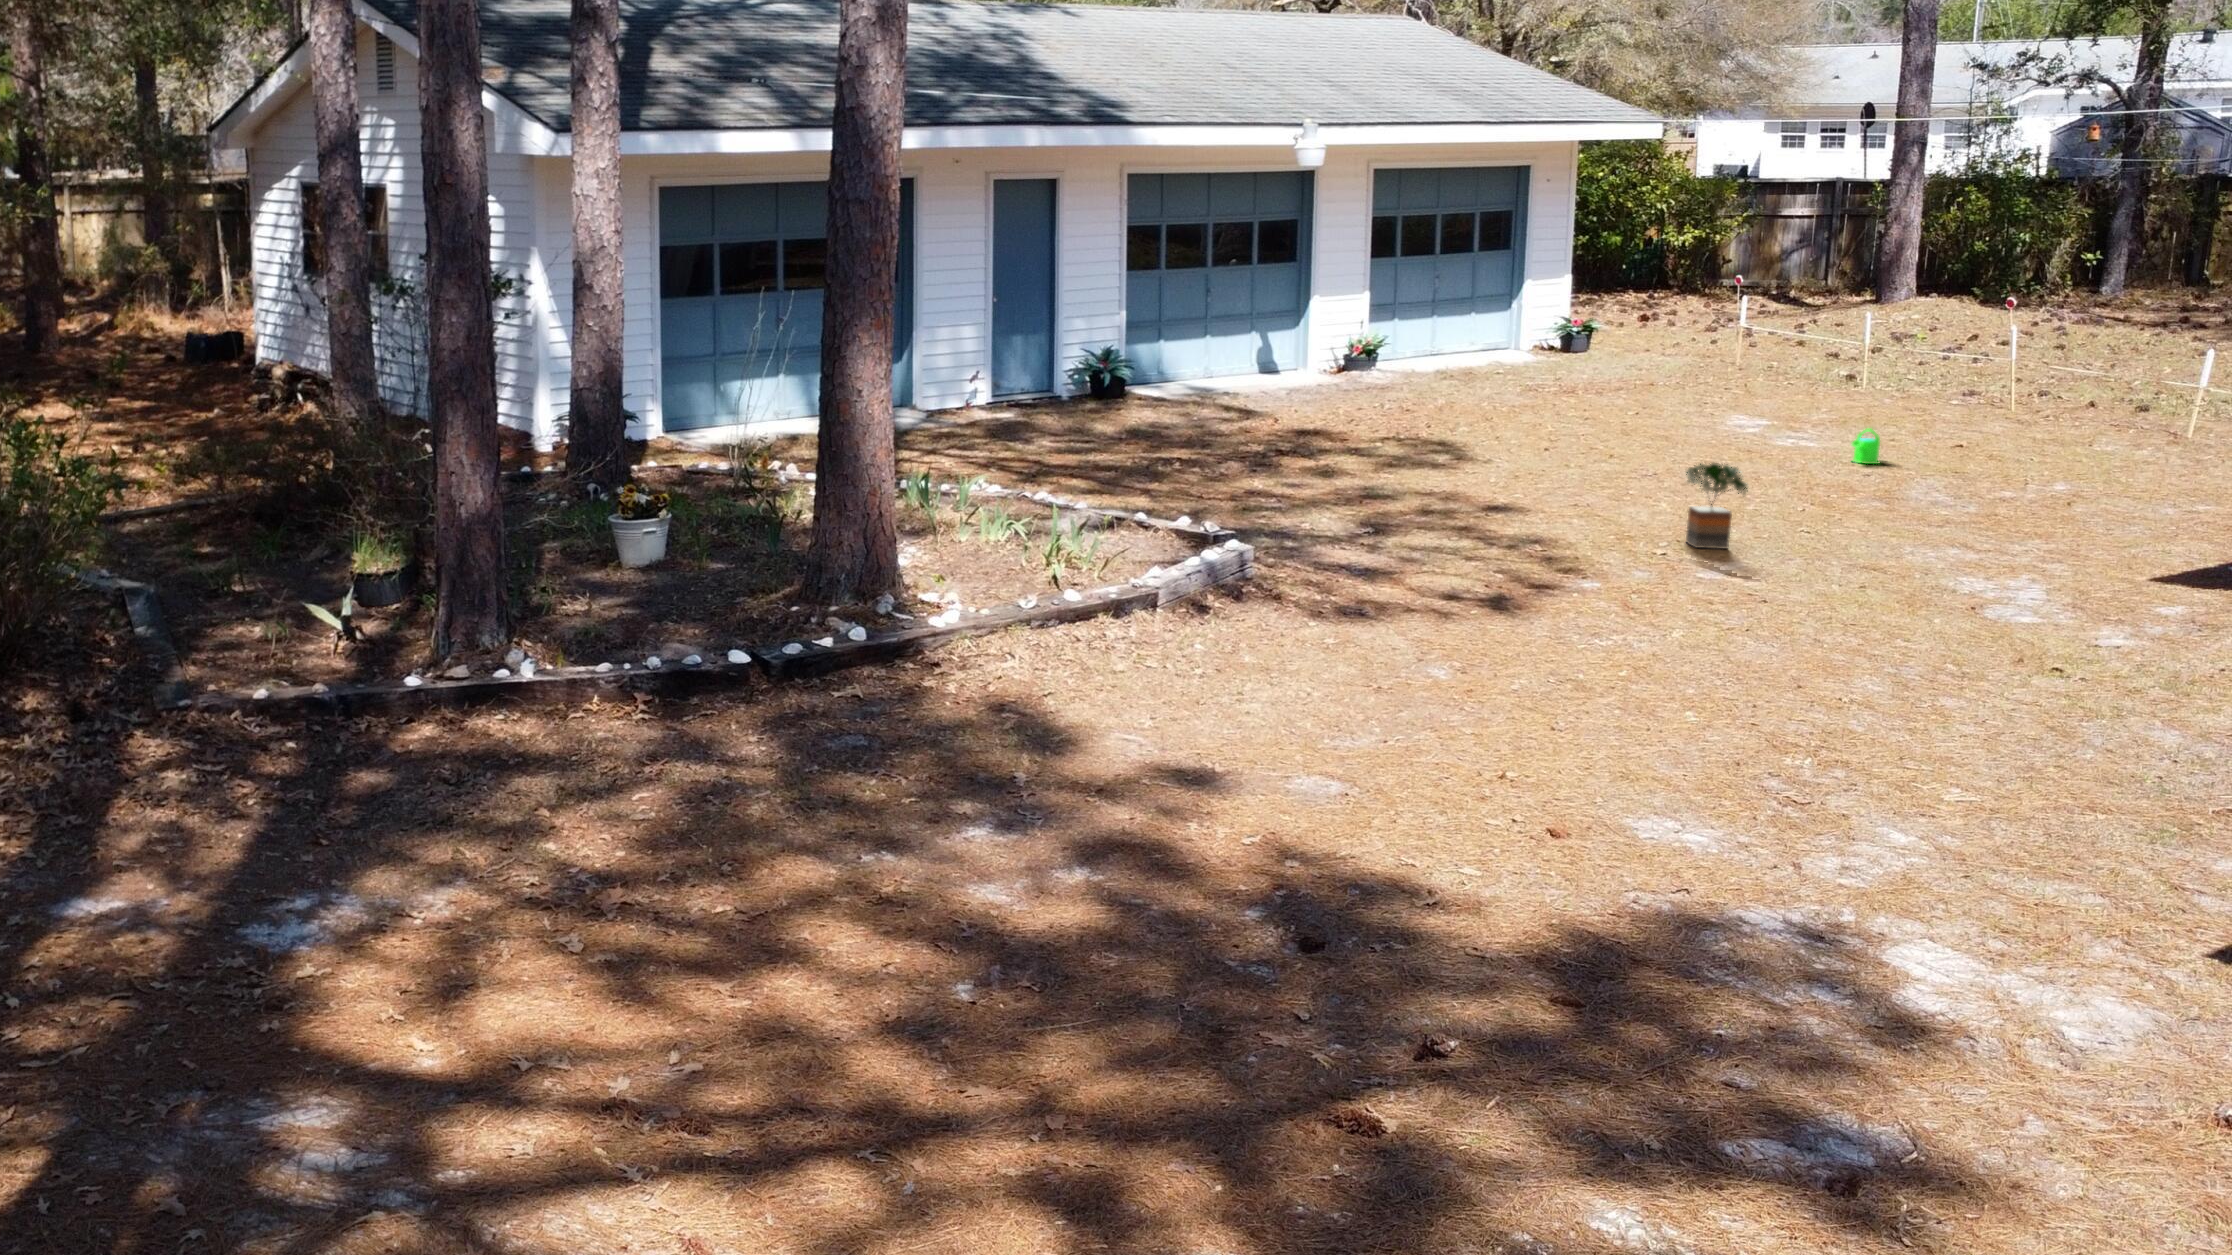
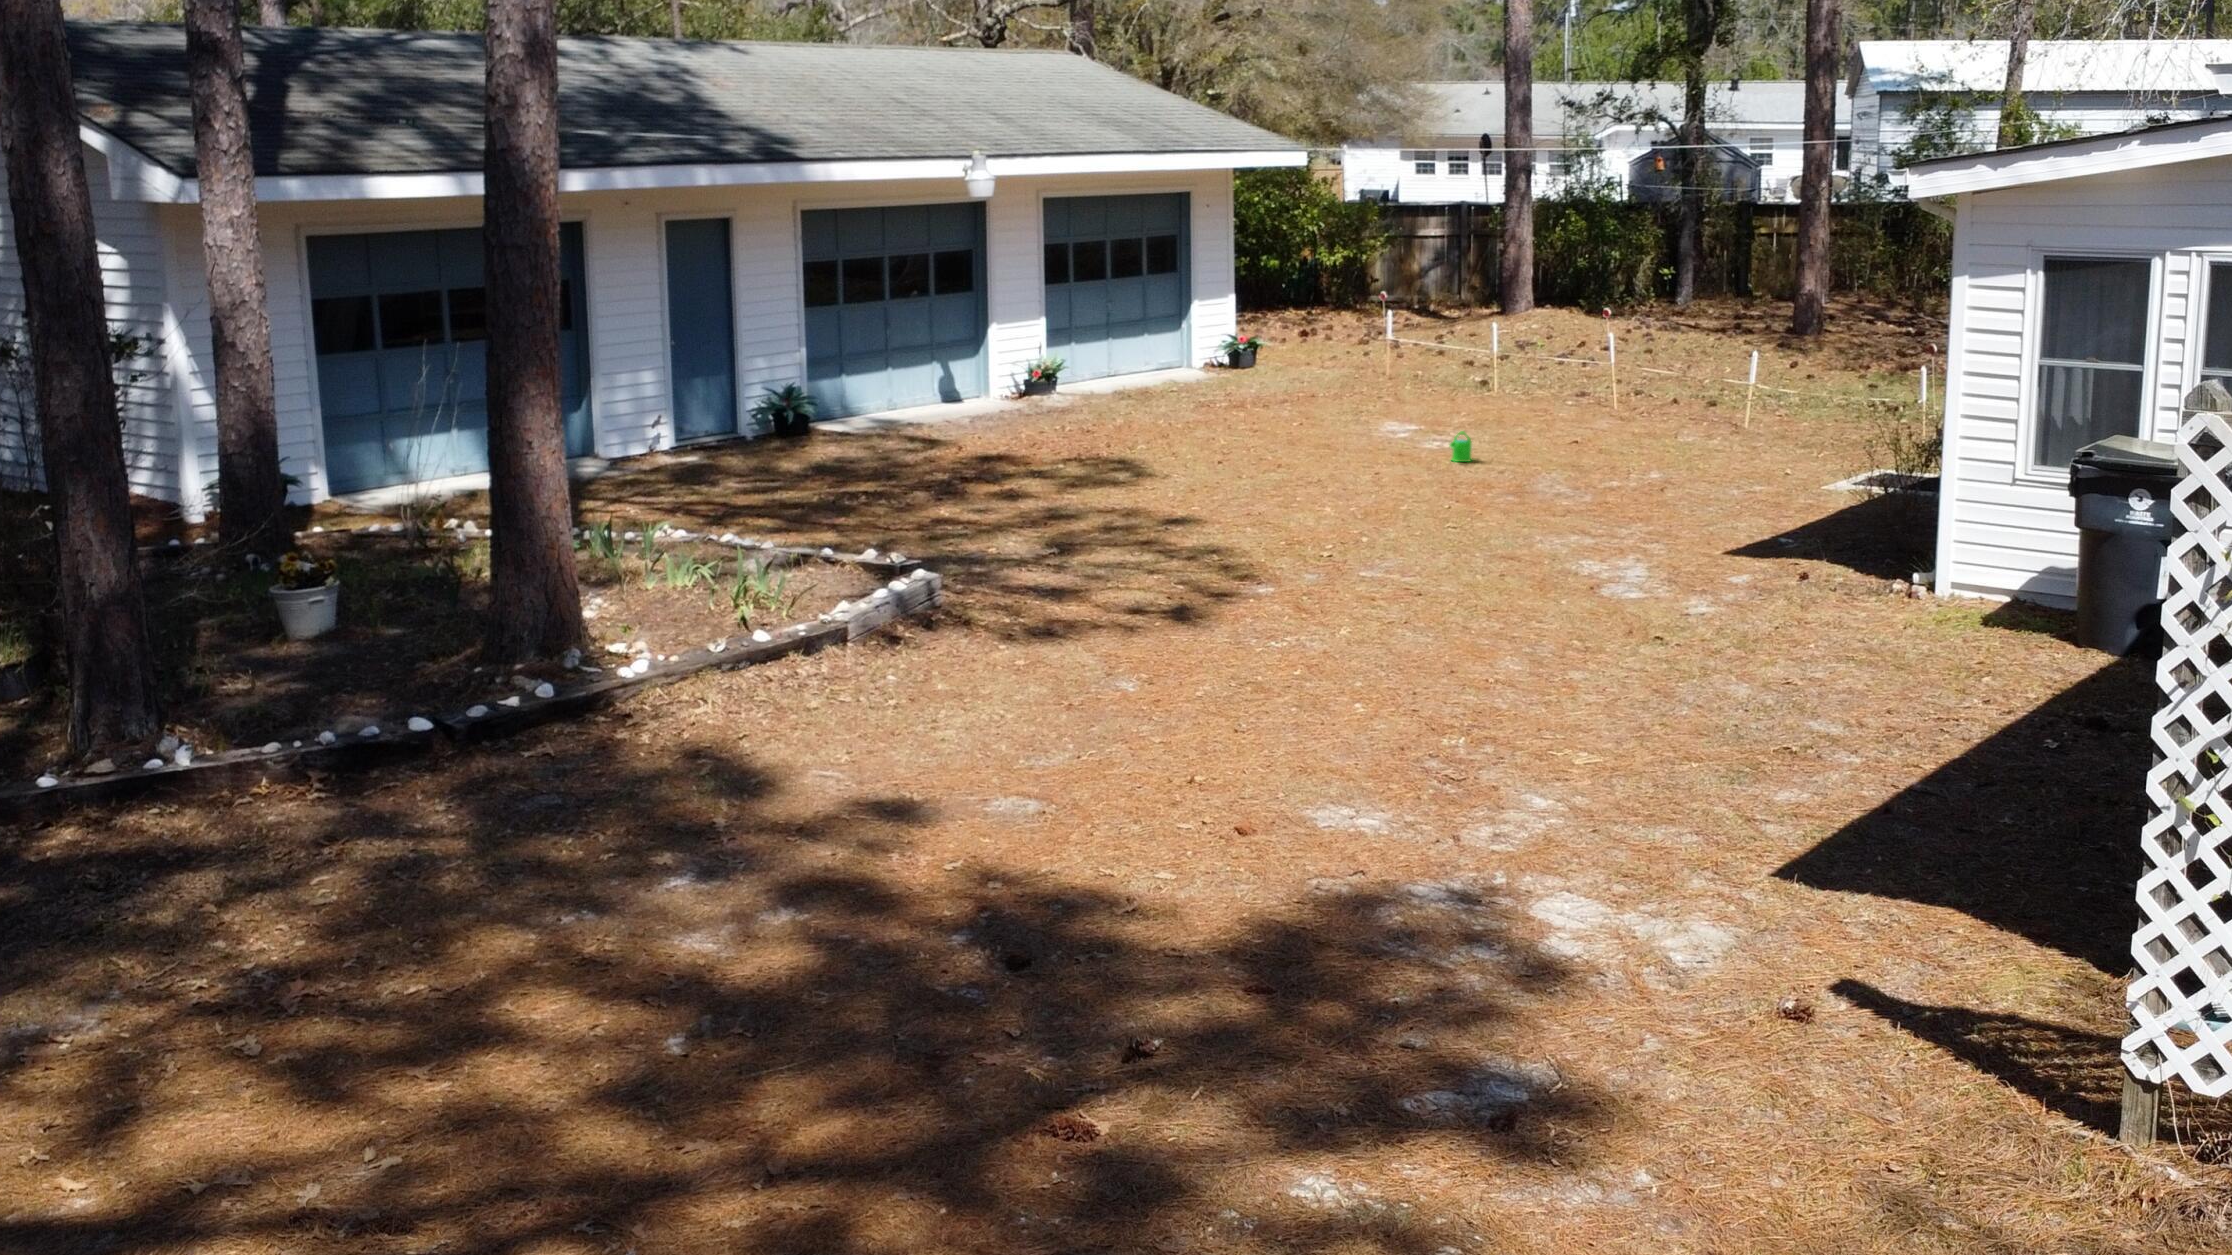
potted tree: present [1686,463,1748,549] -> none [1305,469,1358,546]

